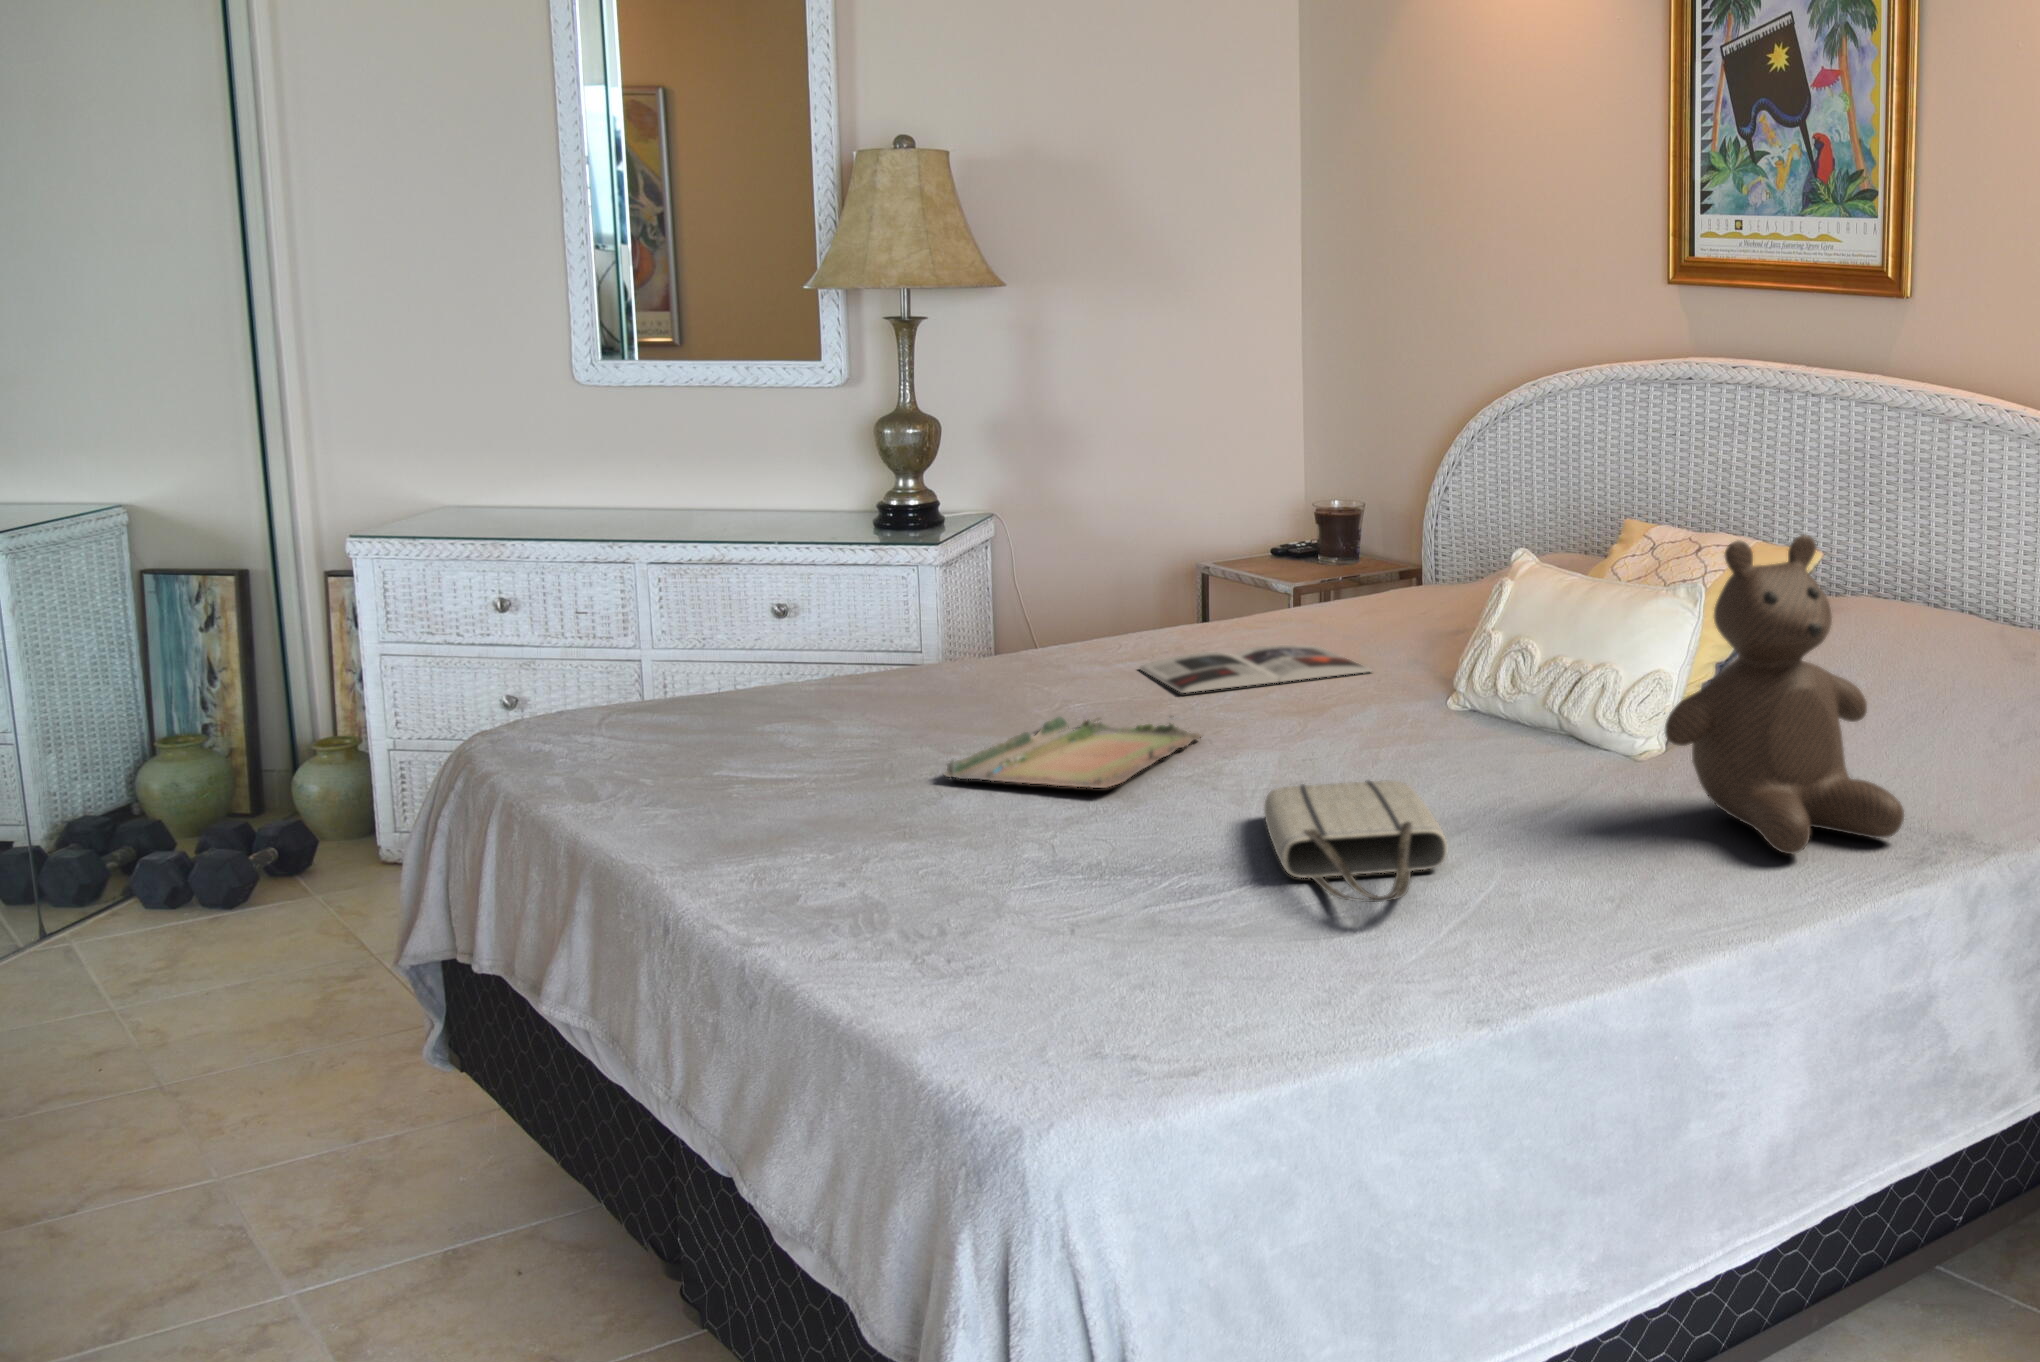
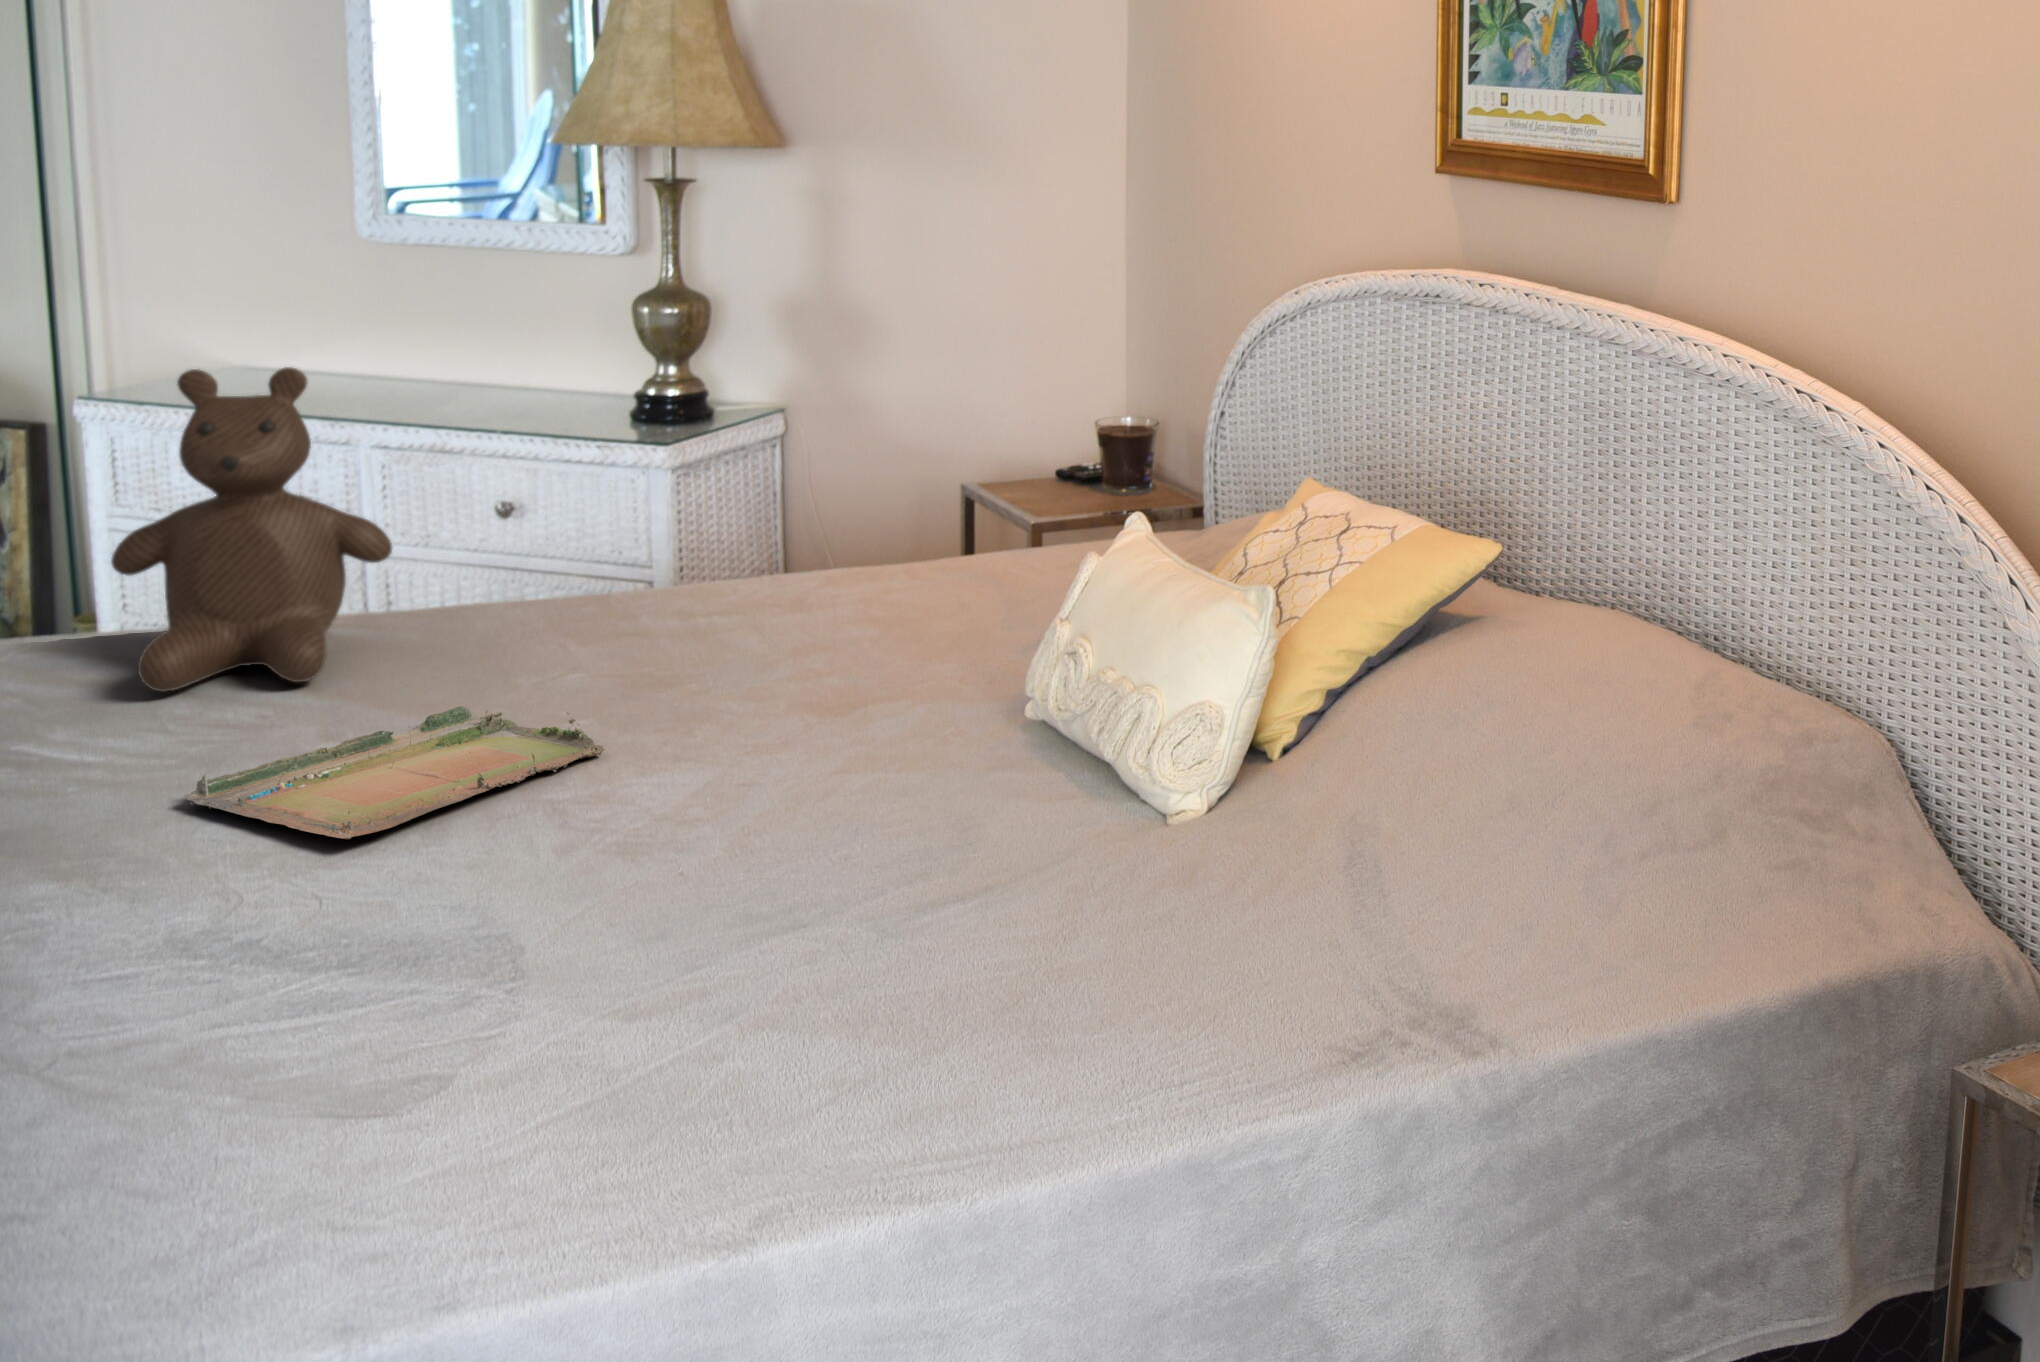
teddy bear: present [1665,535,1904,854] -> present [111,367,392,692]
magazine: present [1140,645,1372,693] -> none [671,608,951,676]
tote bag: present [1264,780,1447,902] -> none [358,865,711,1122]

